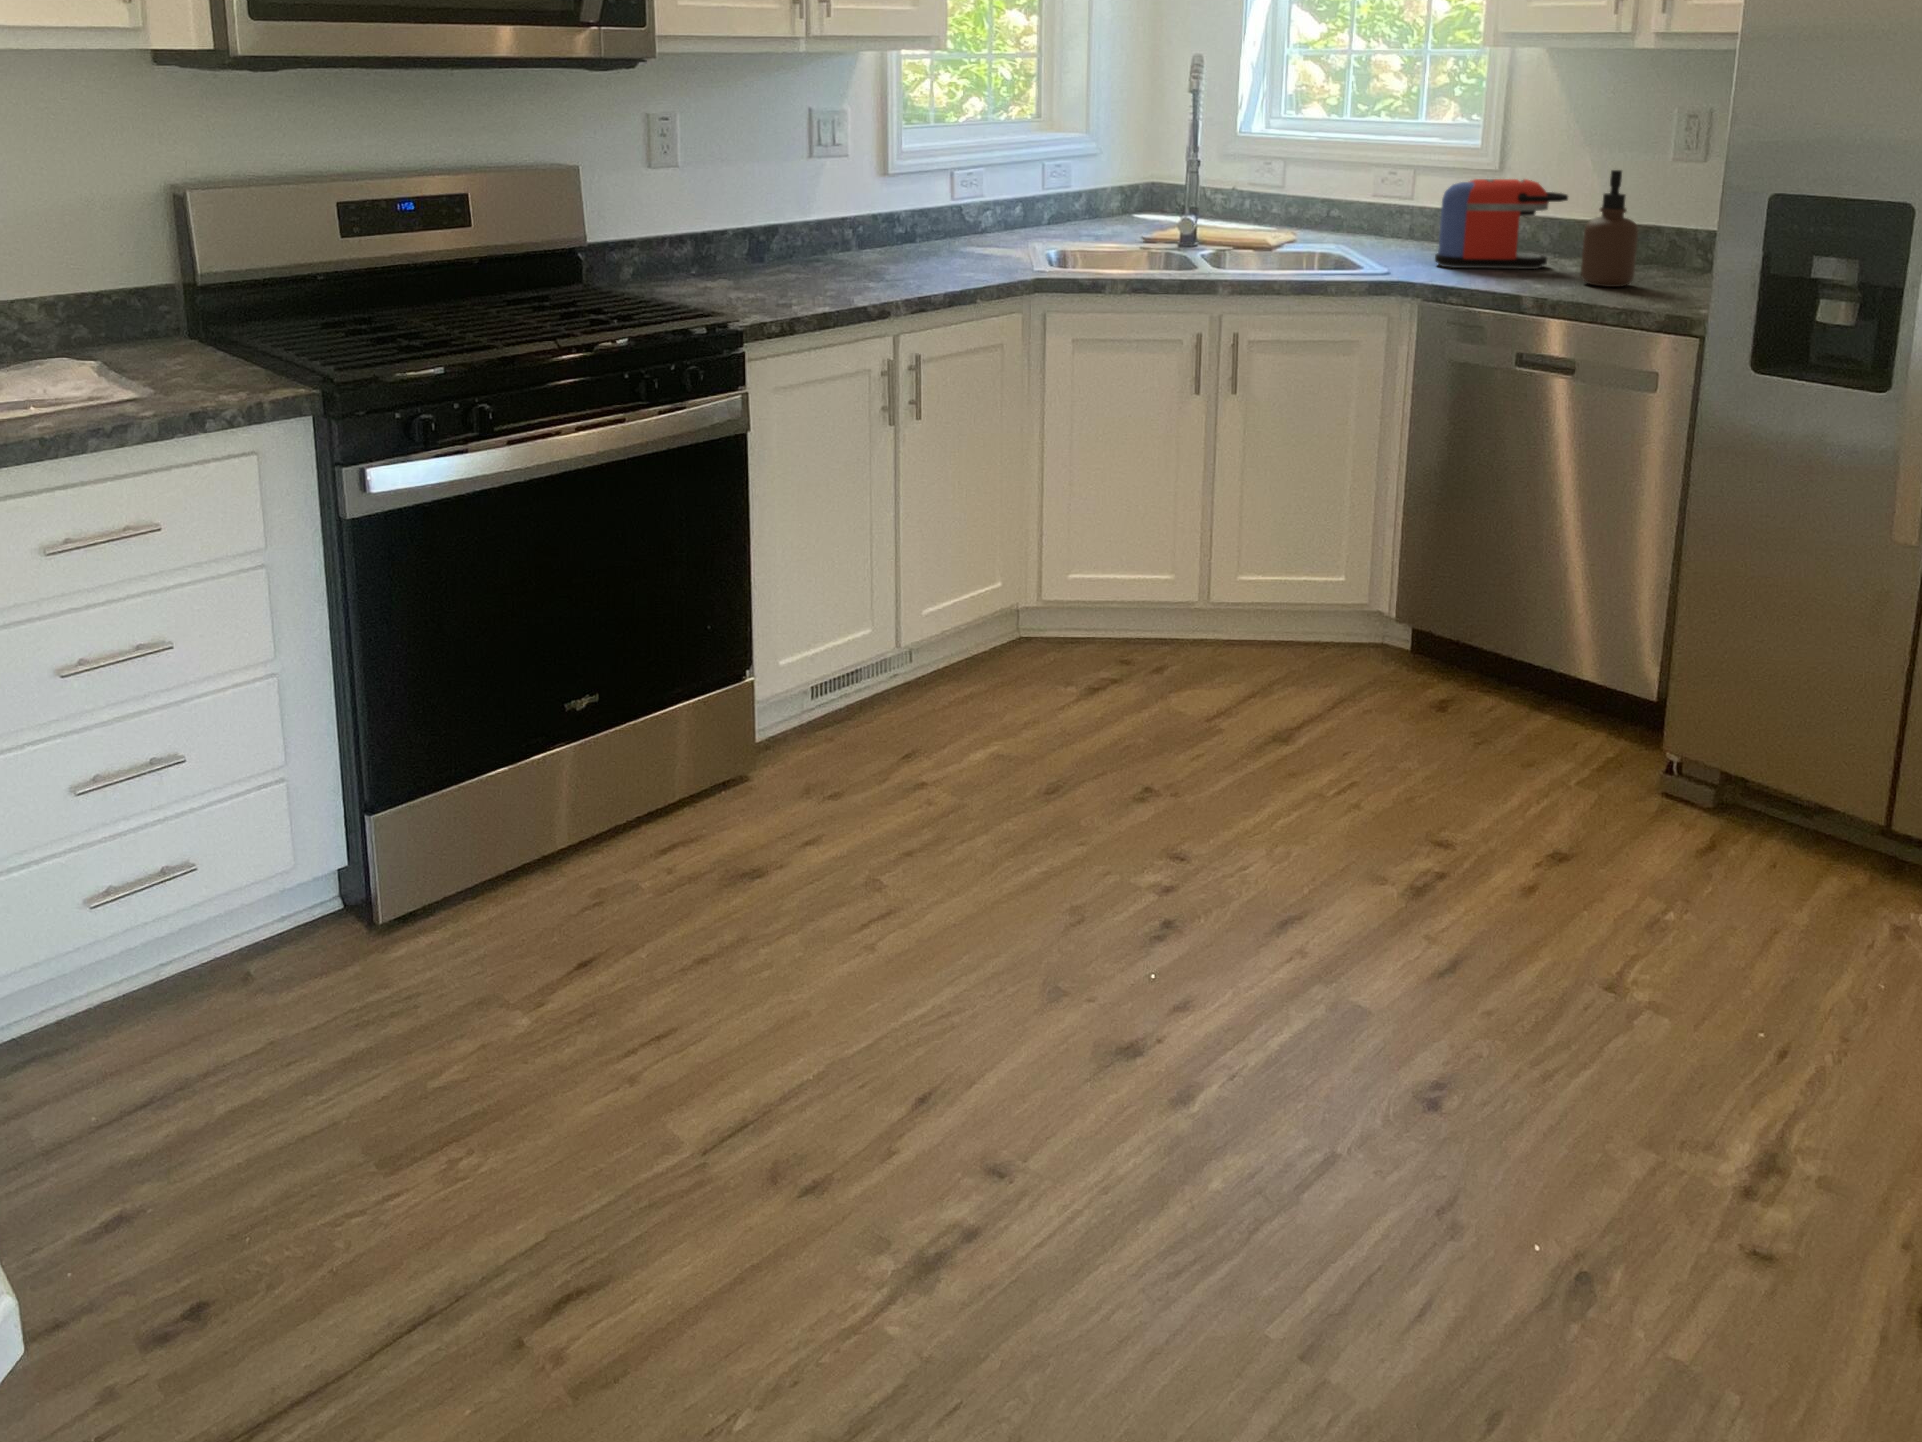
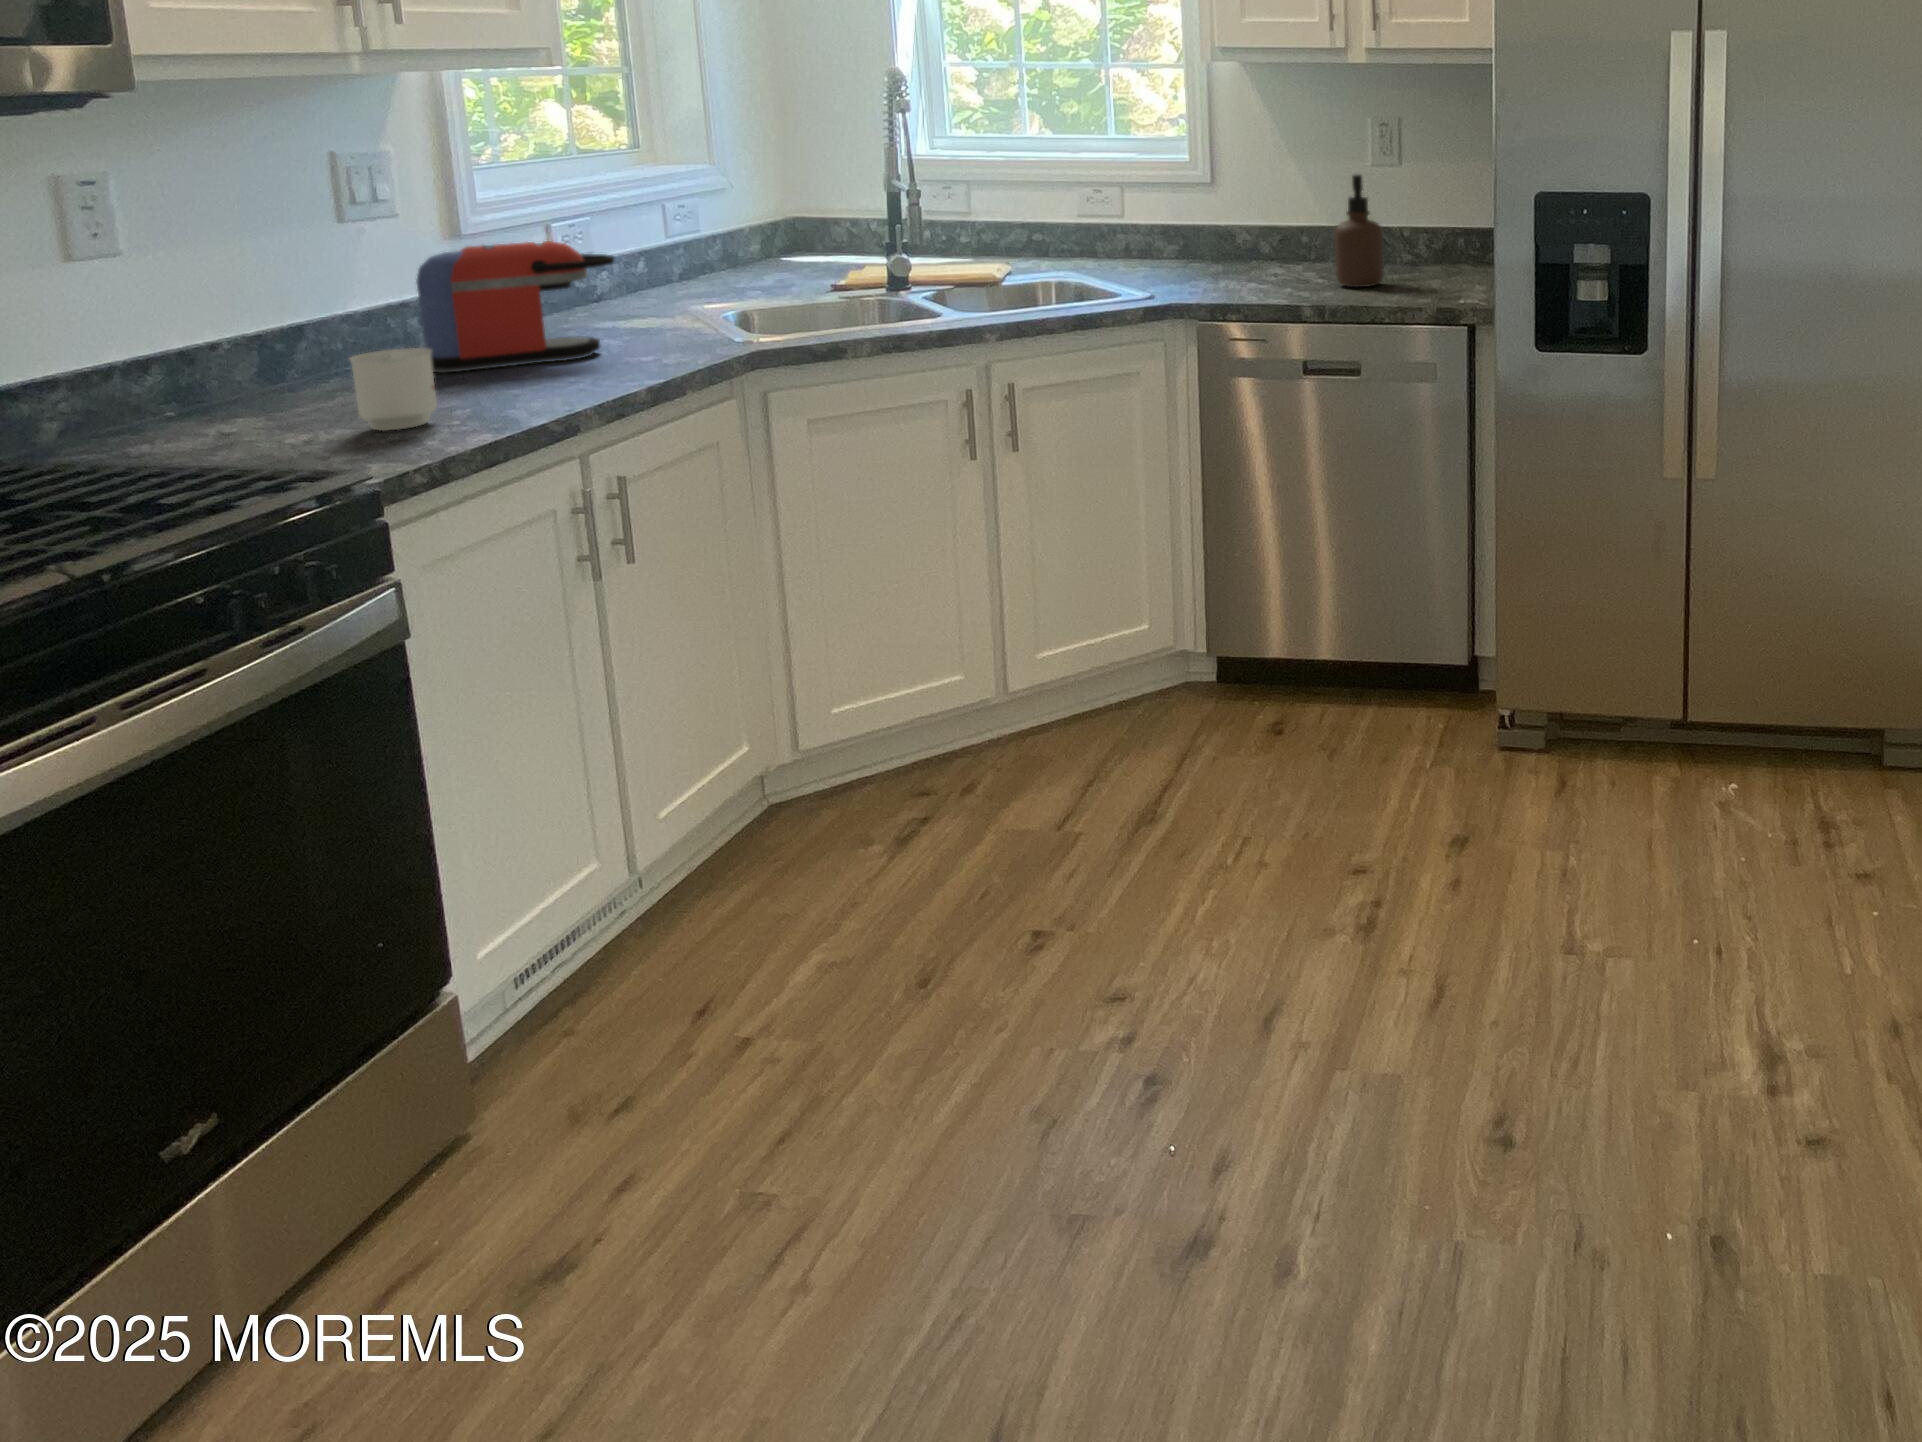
coffee maker: present [1435,179,1568,269] -> present [417,241,614,372]
mug: none [761,242,808,297] -> present [350,348,437,431]

